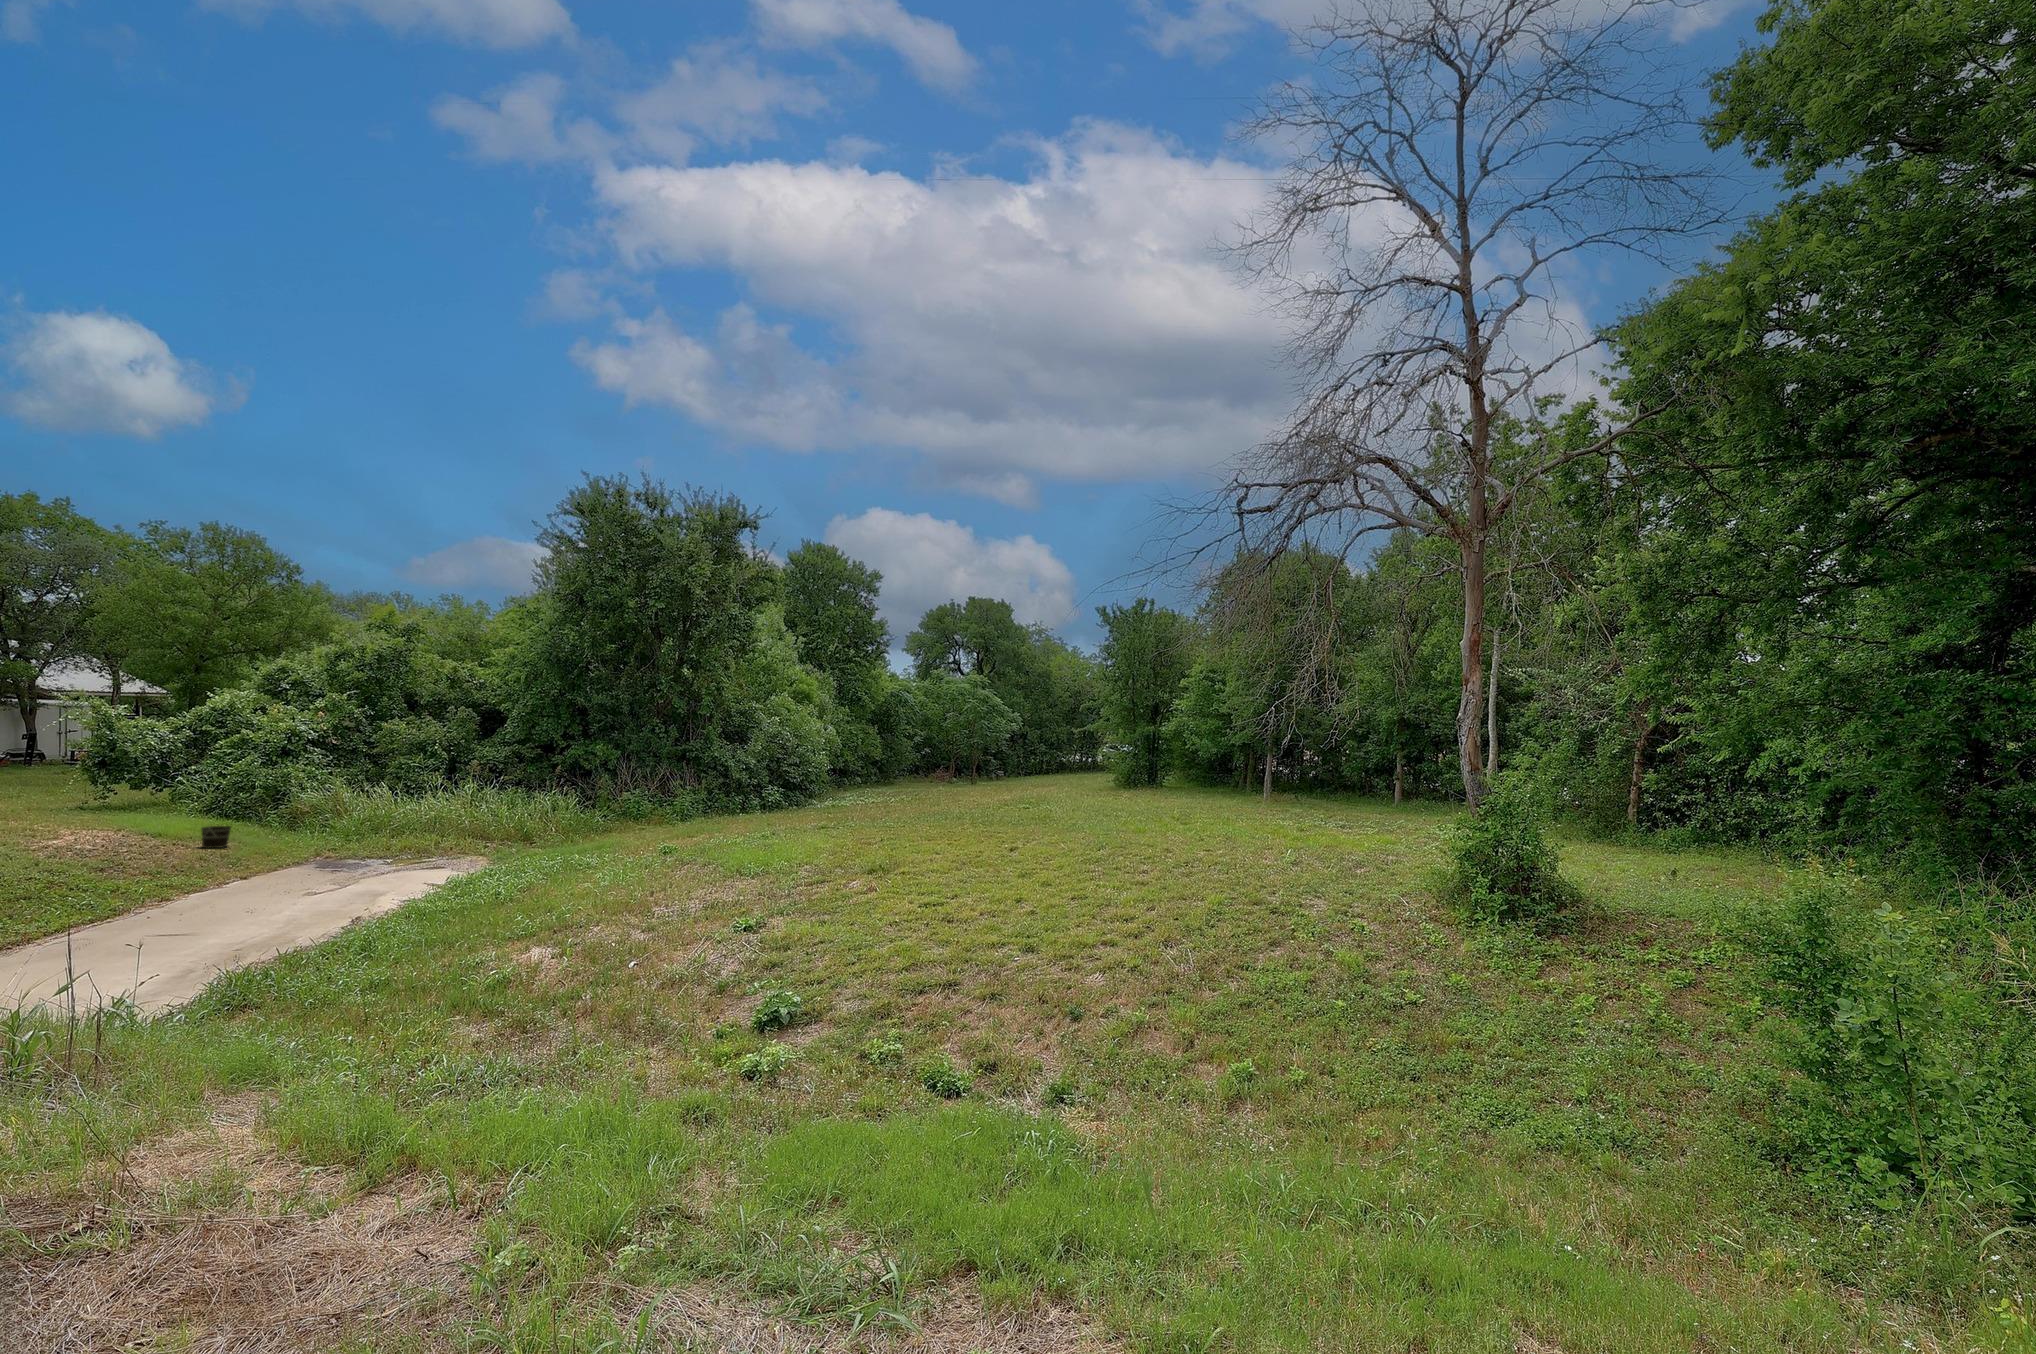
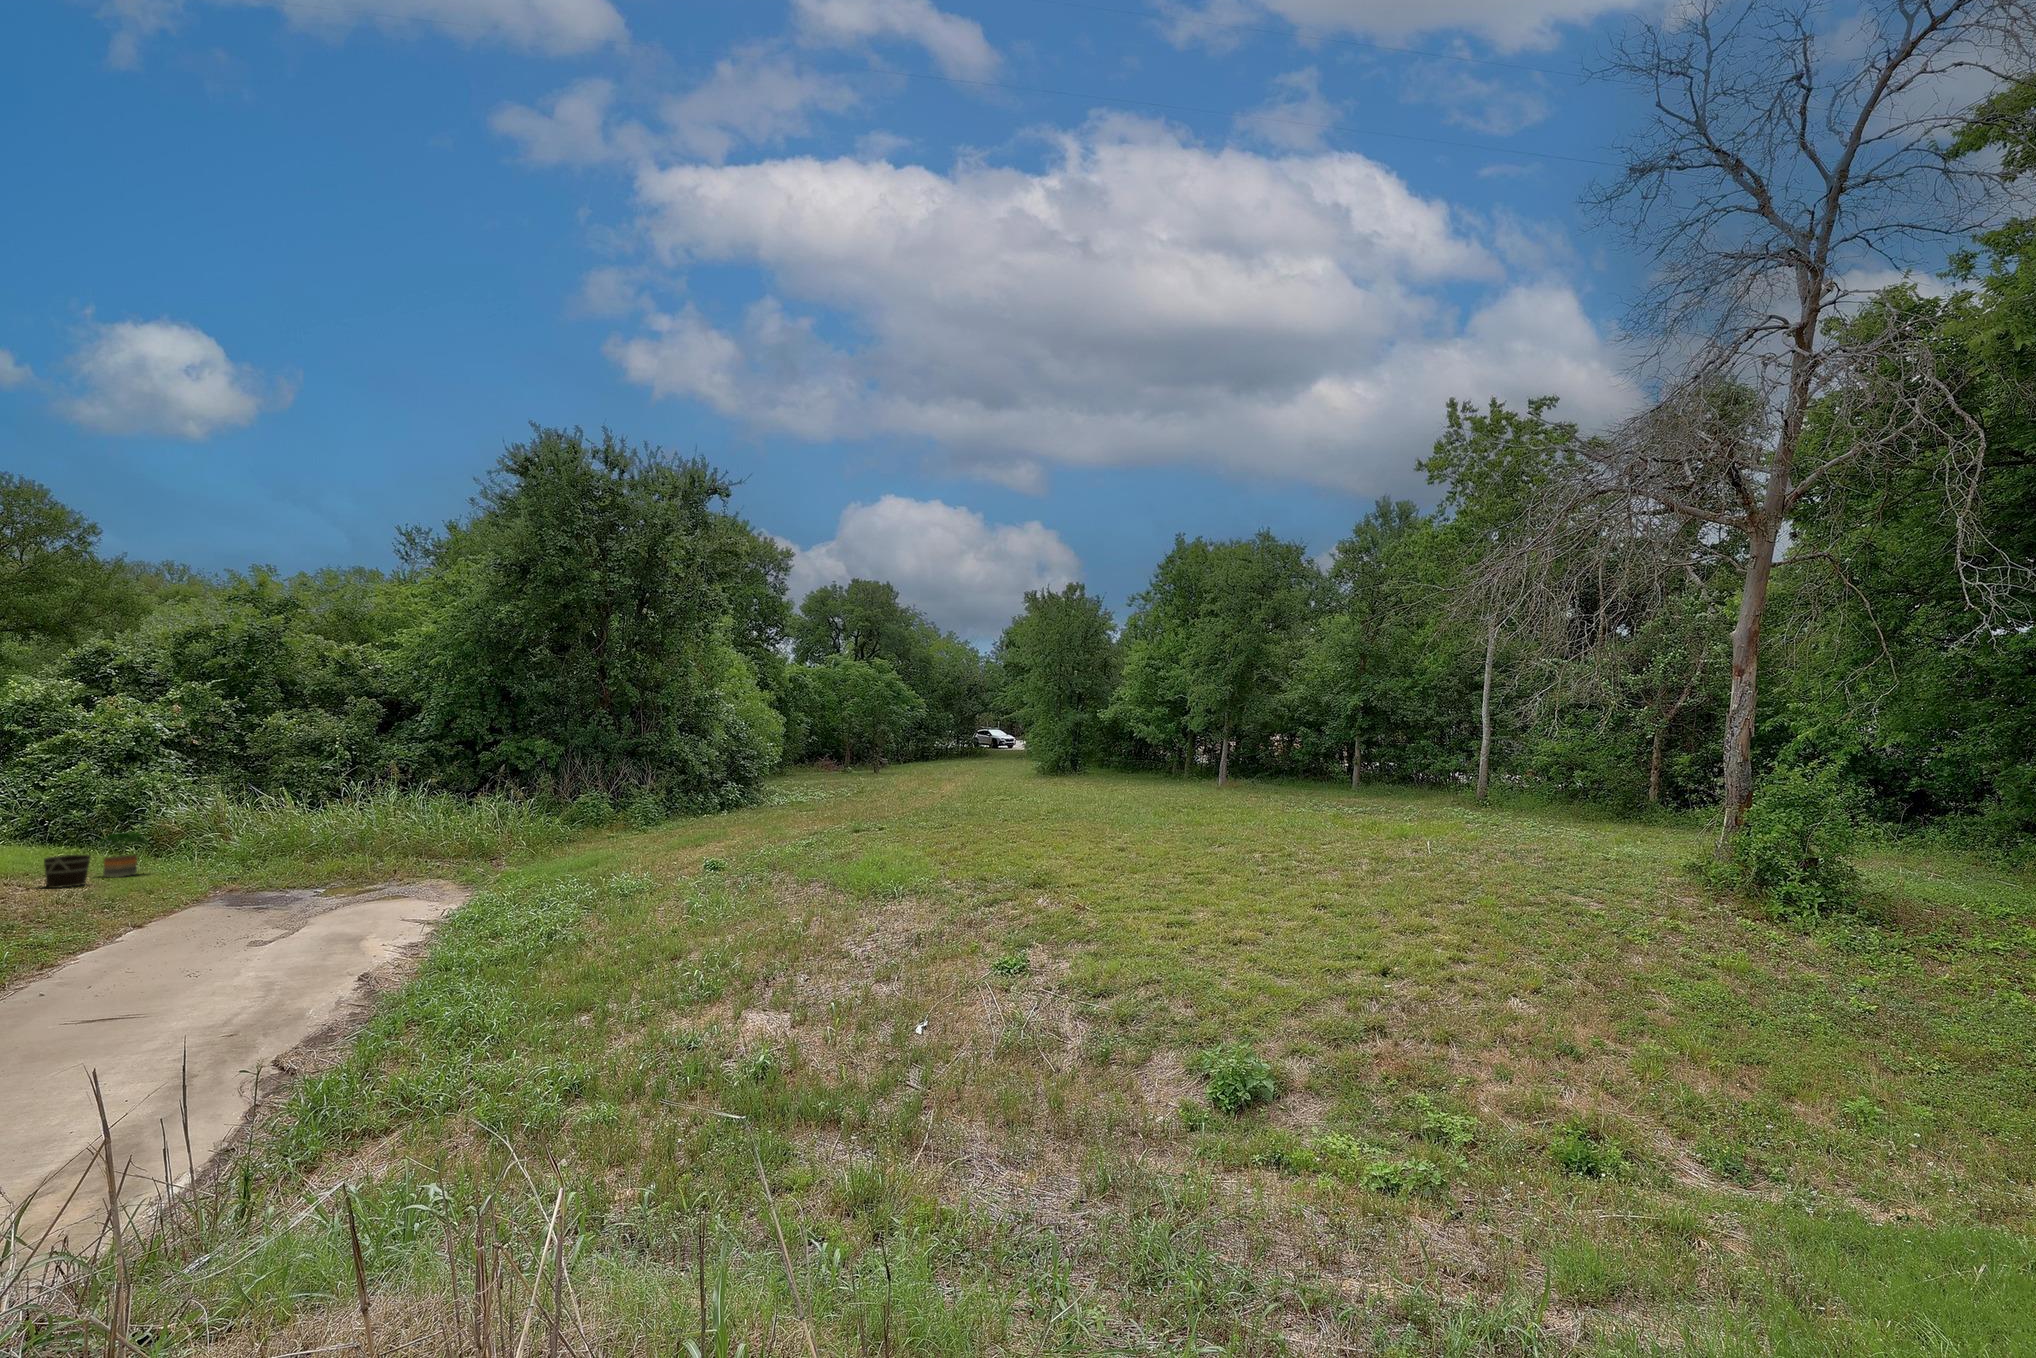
potted tree: none [240,810,273,843] -> present [101,832,147,877]

